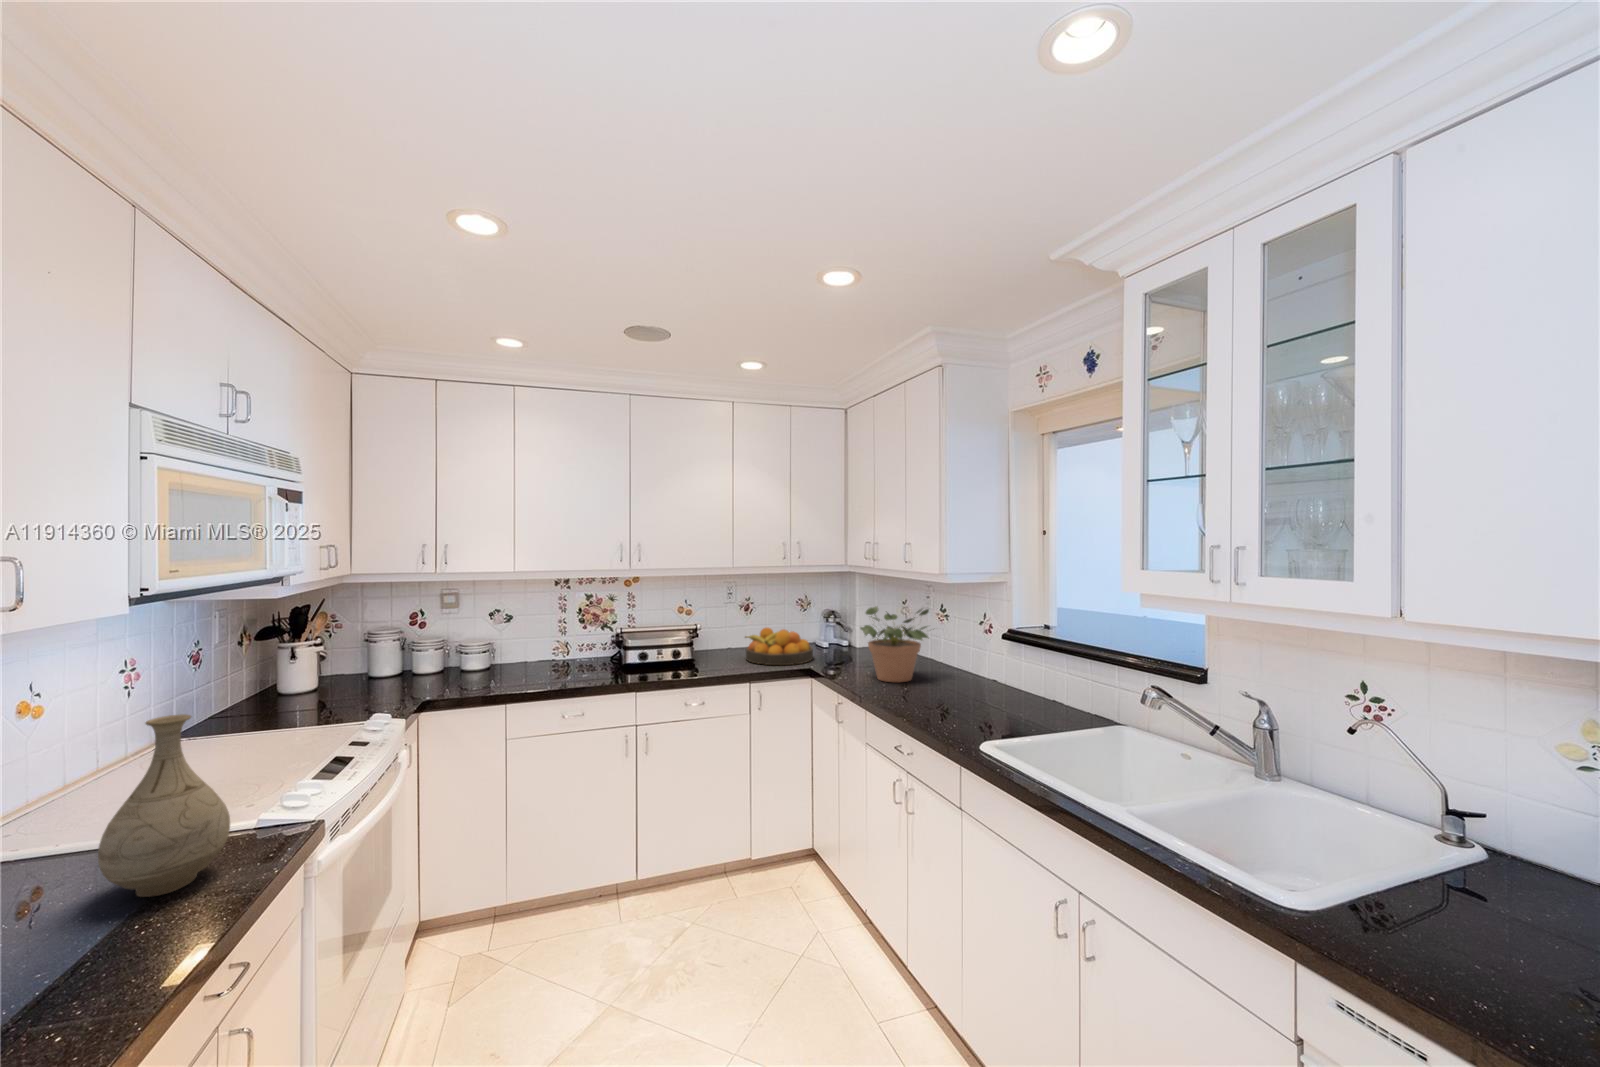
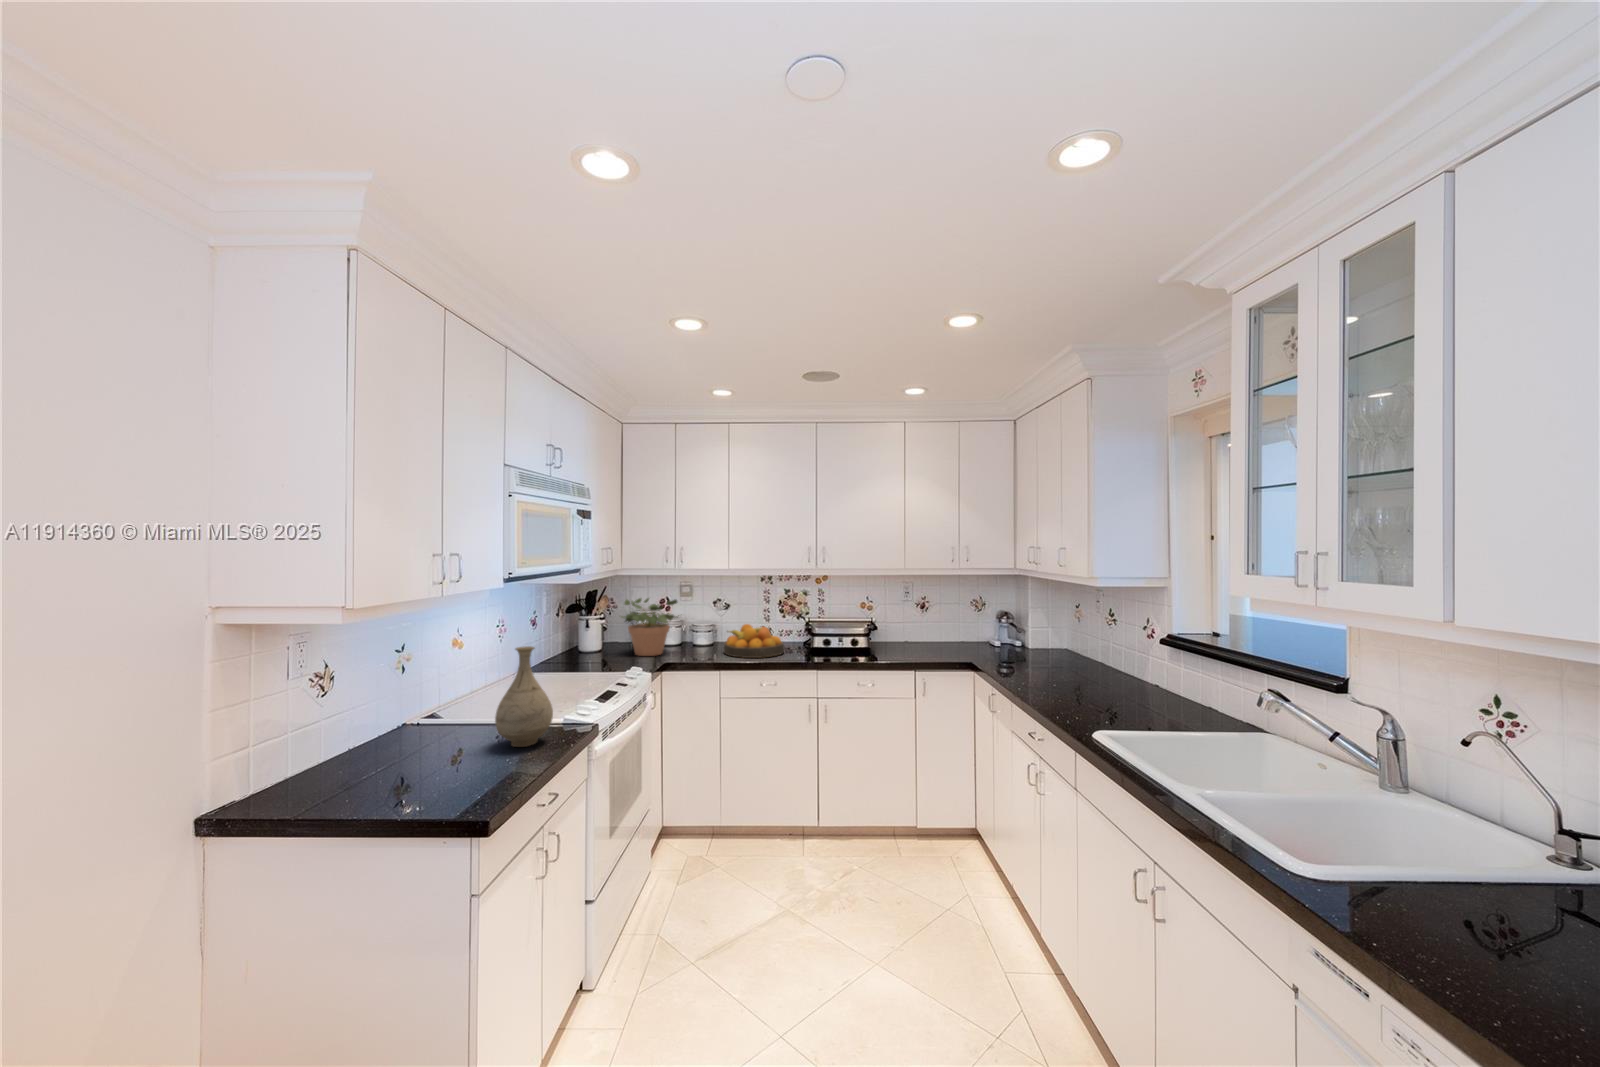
potted plant: present [860,607,929,682] -> present [621,598,679,656]
fruit bowl: present [745,628,813,665] -> present [724,624,784,658]

